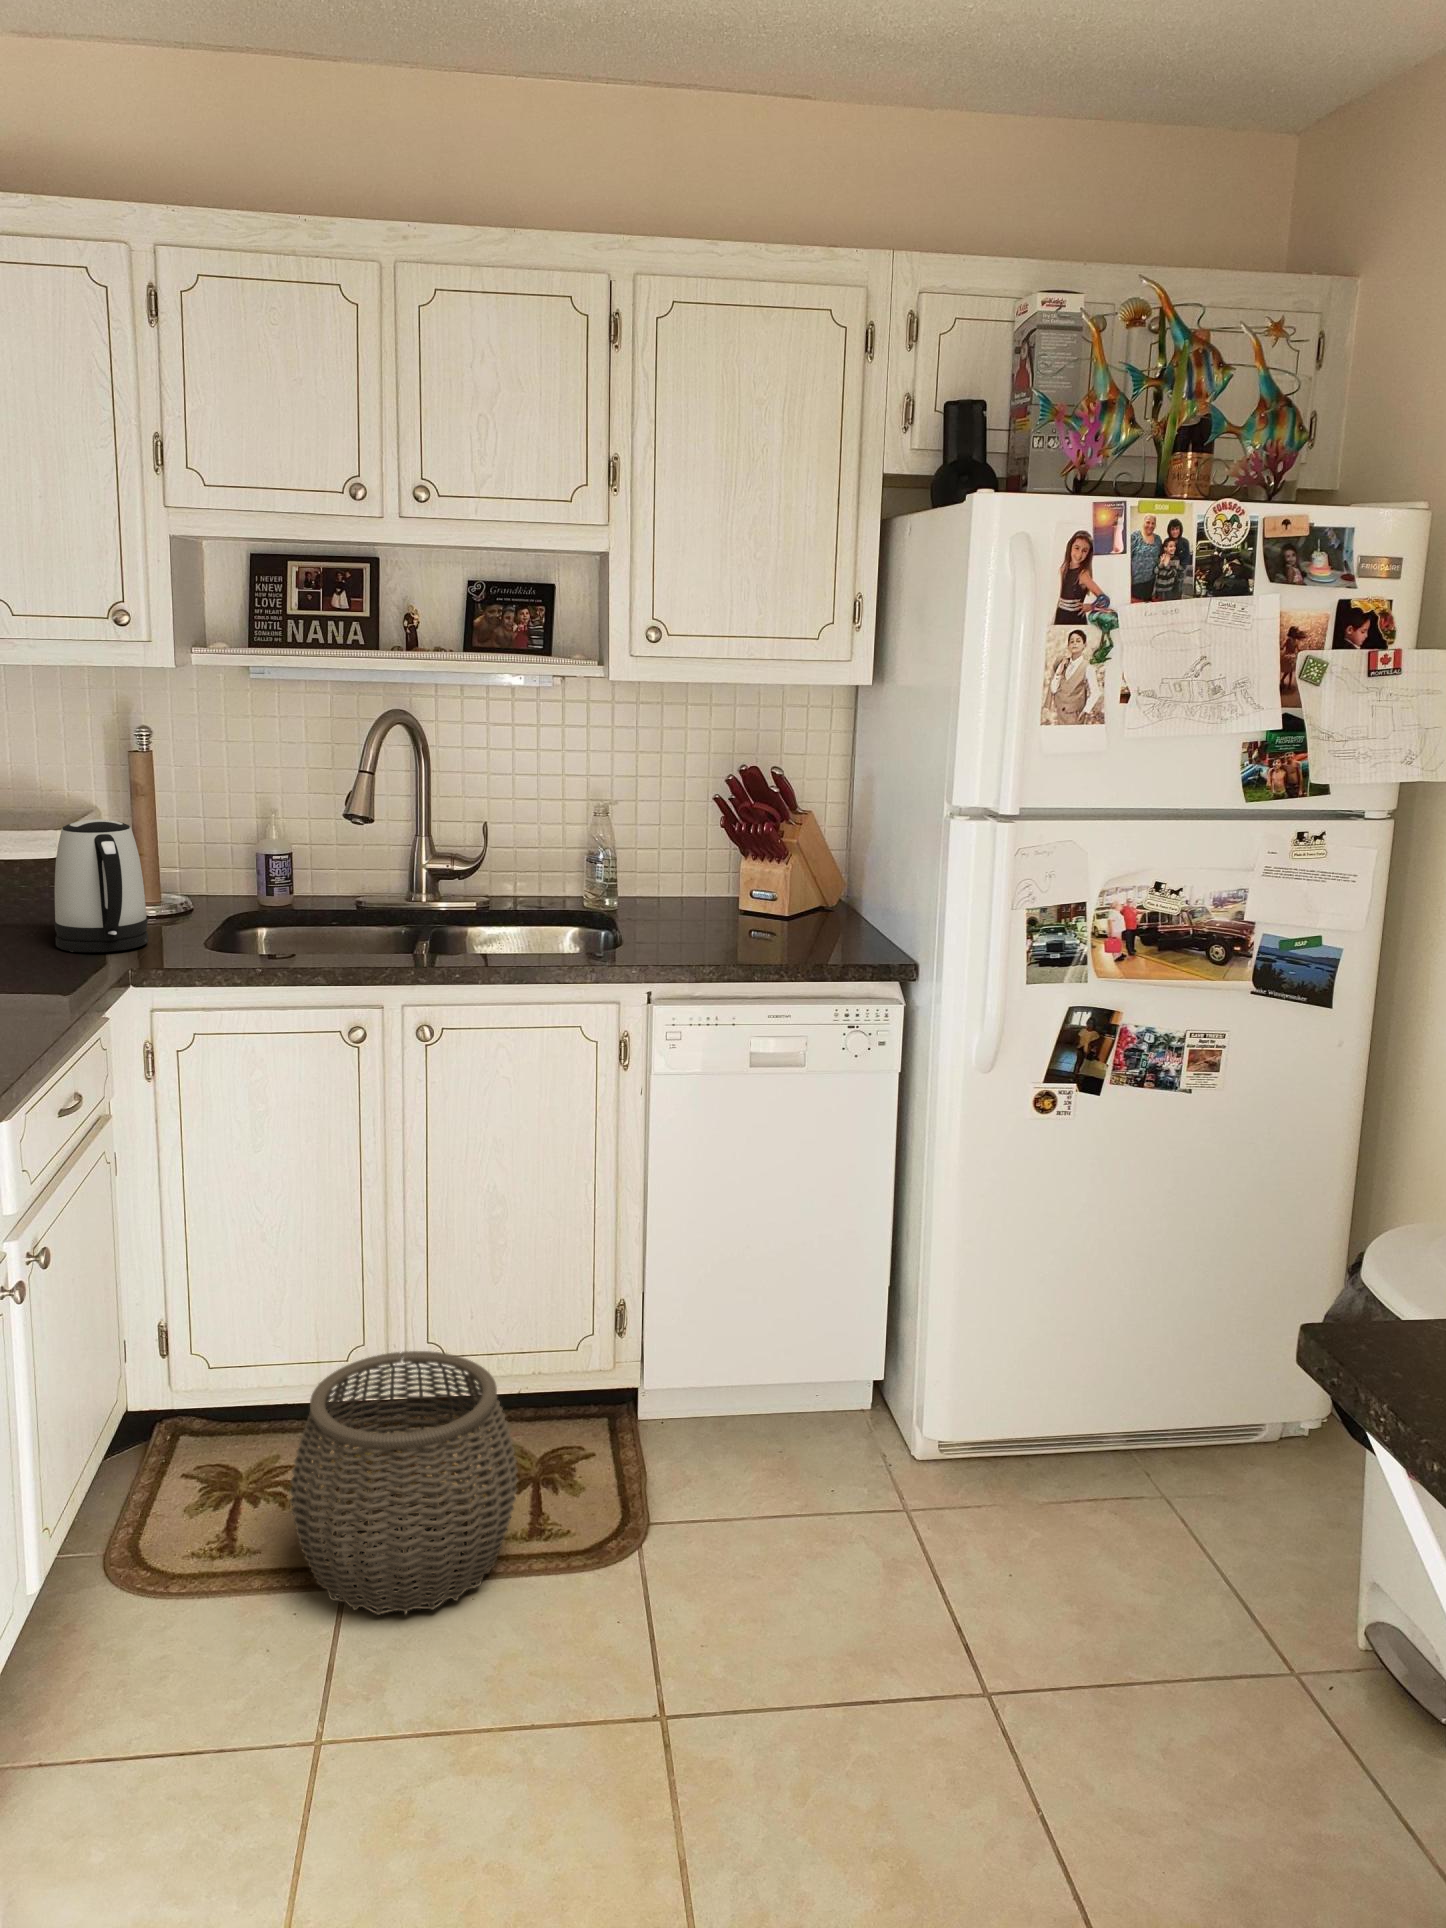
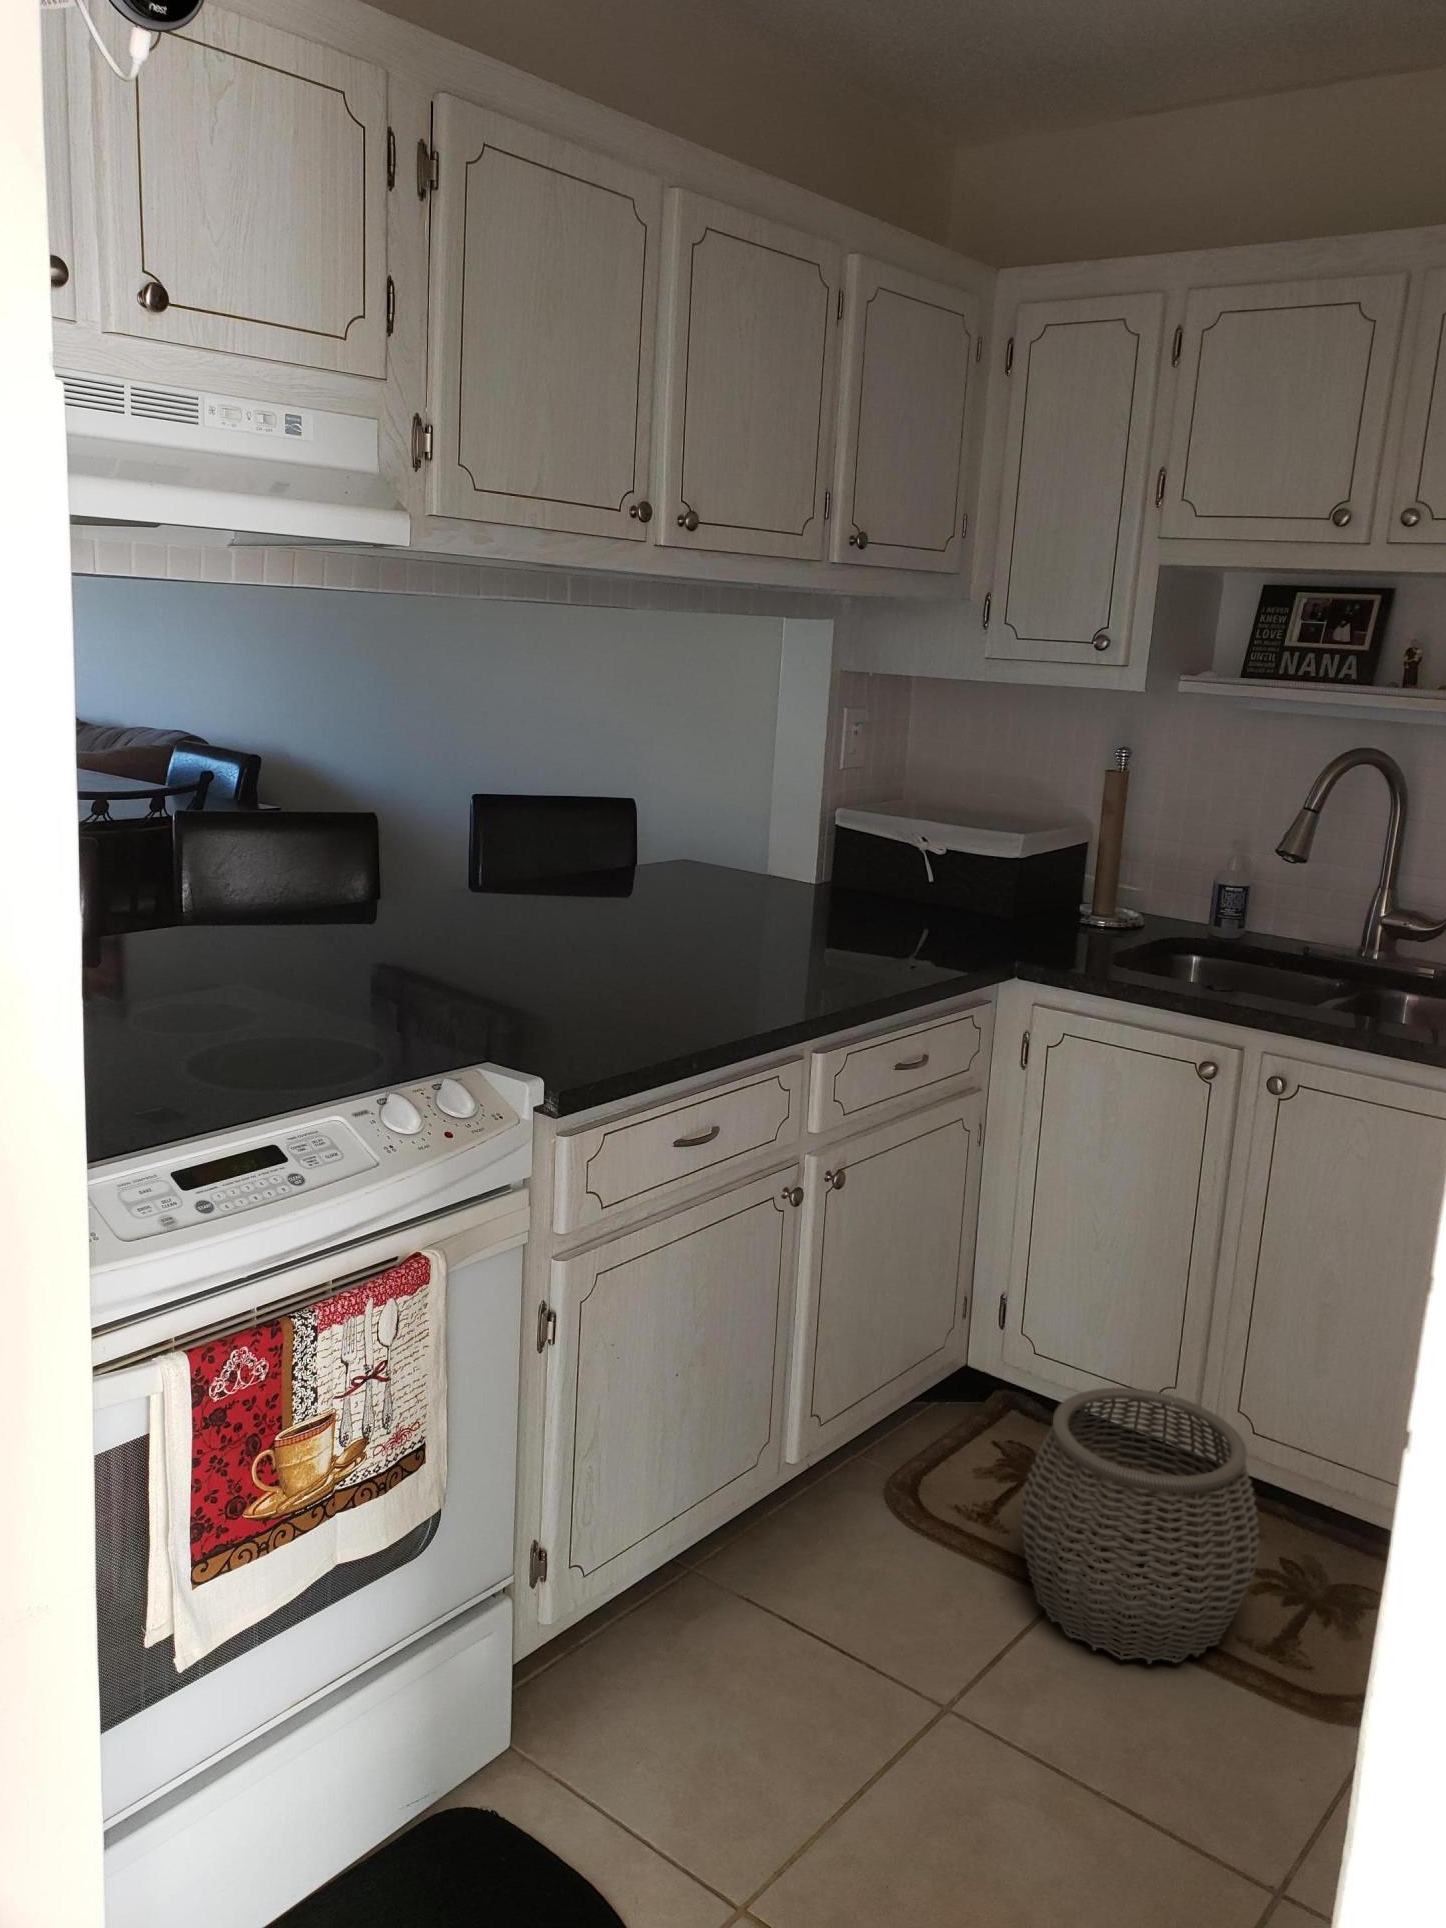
kettle: present [55,819,148,952] -> none [988,824,1072,946]

